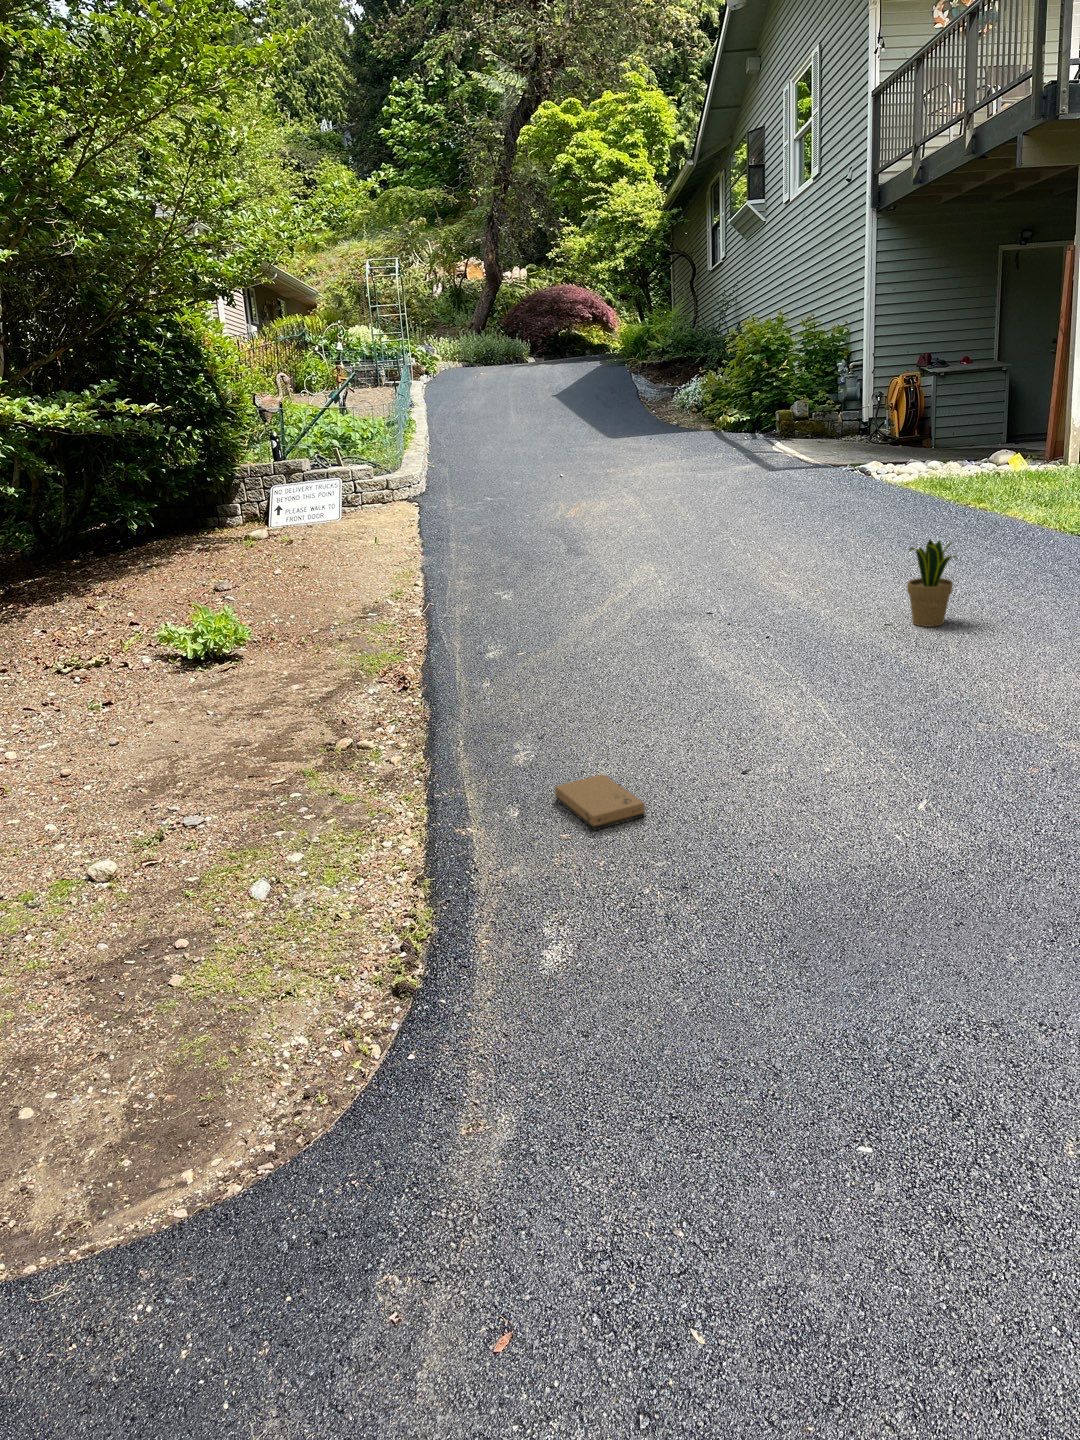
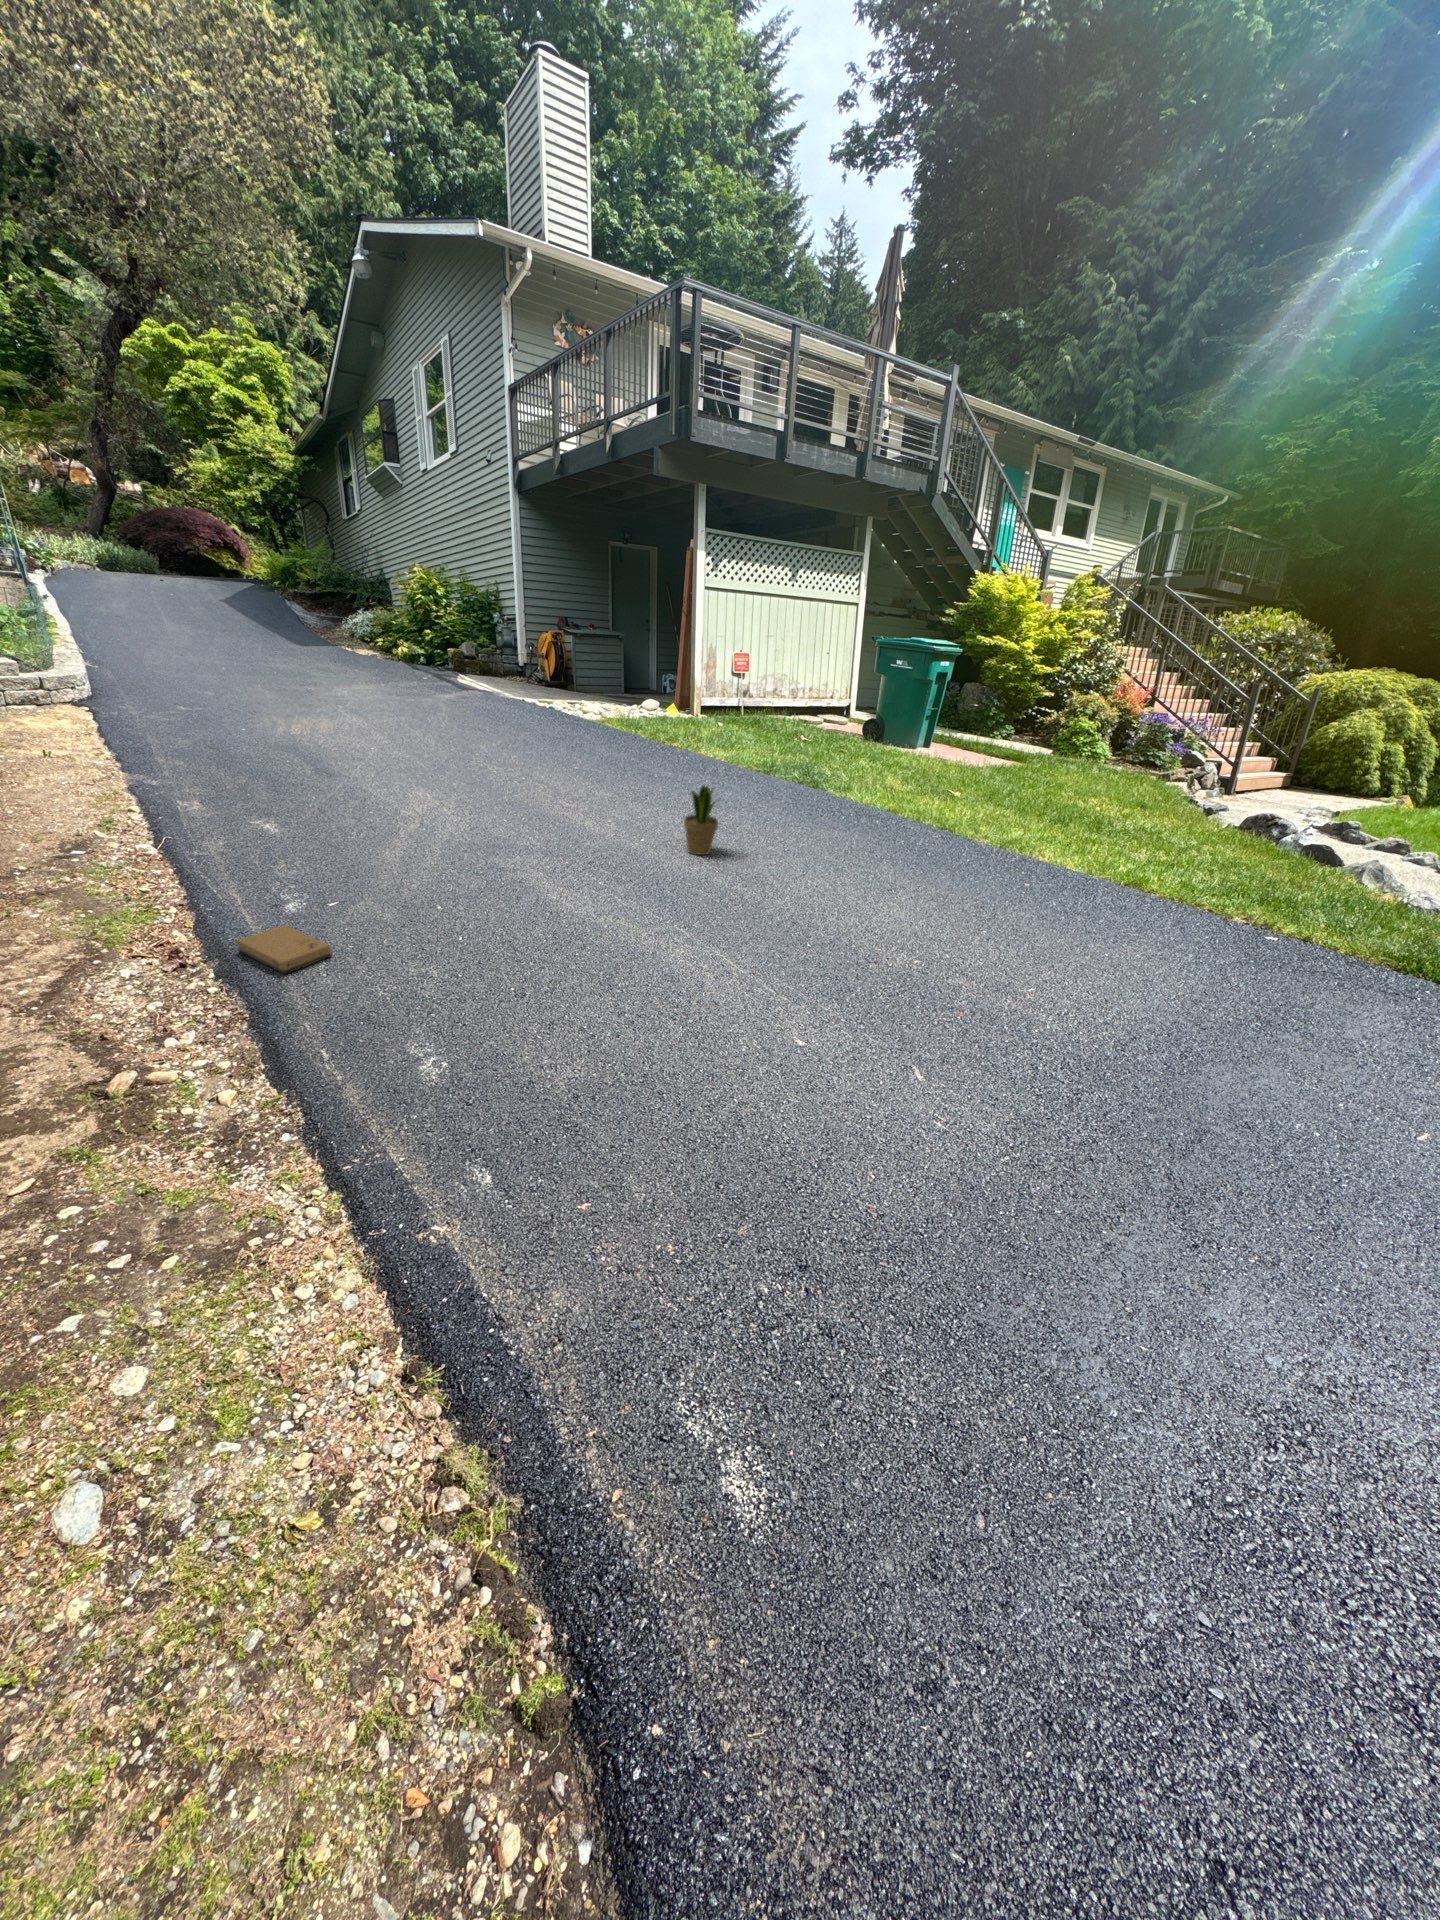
cardboard box: present [555,774,645,830] -> present [237,925,332,974]

